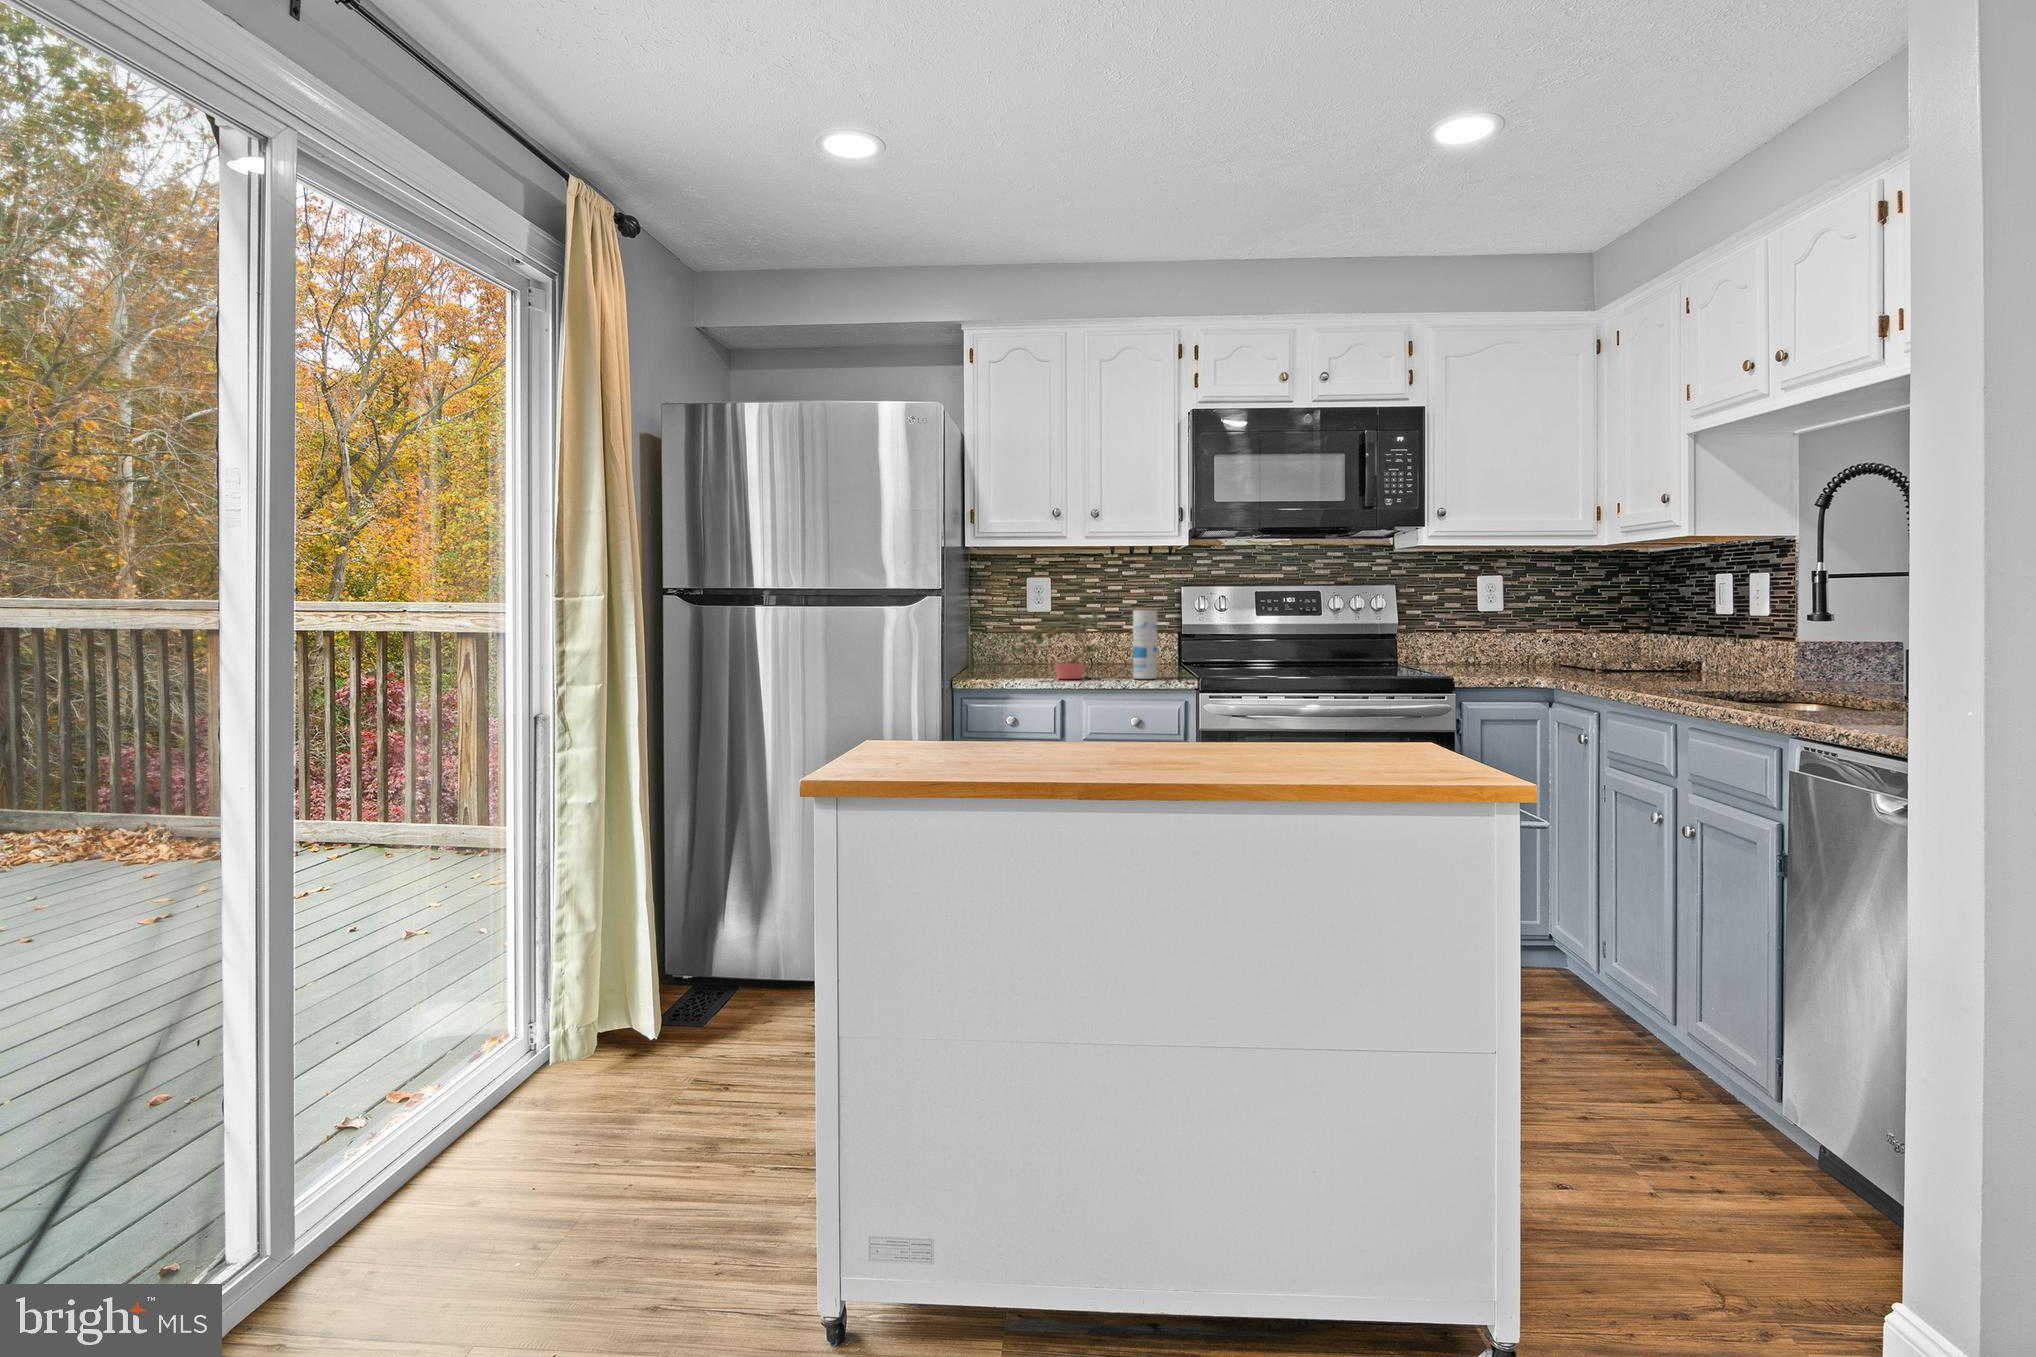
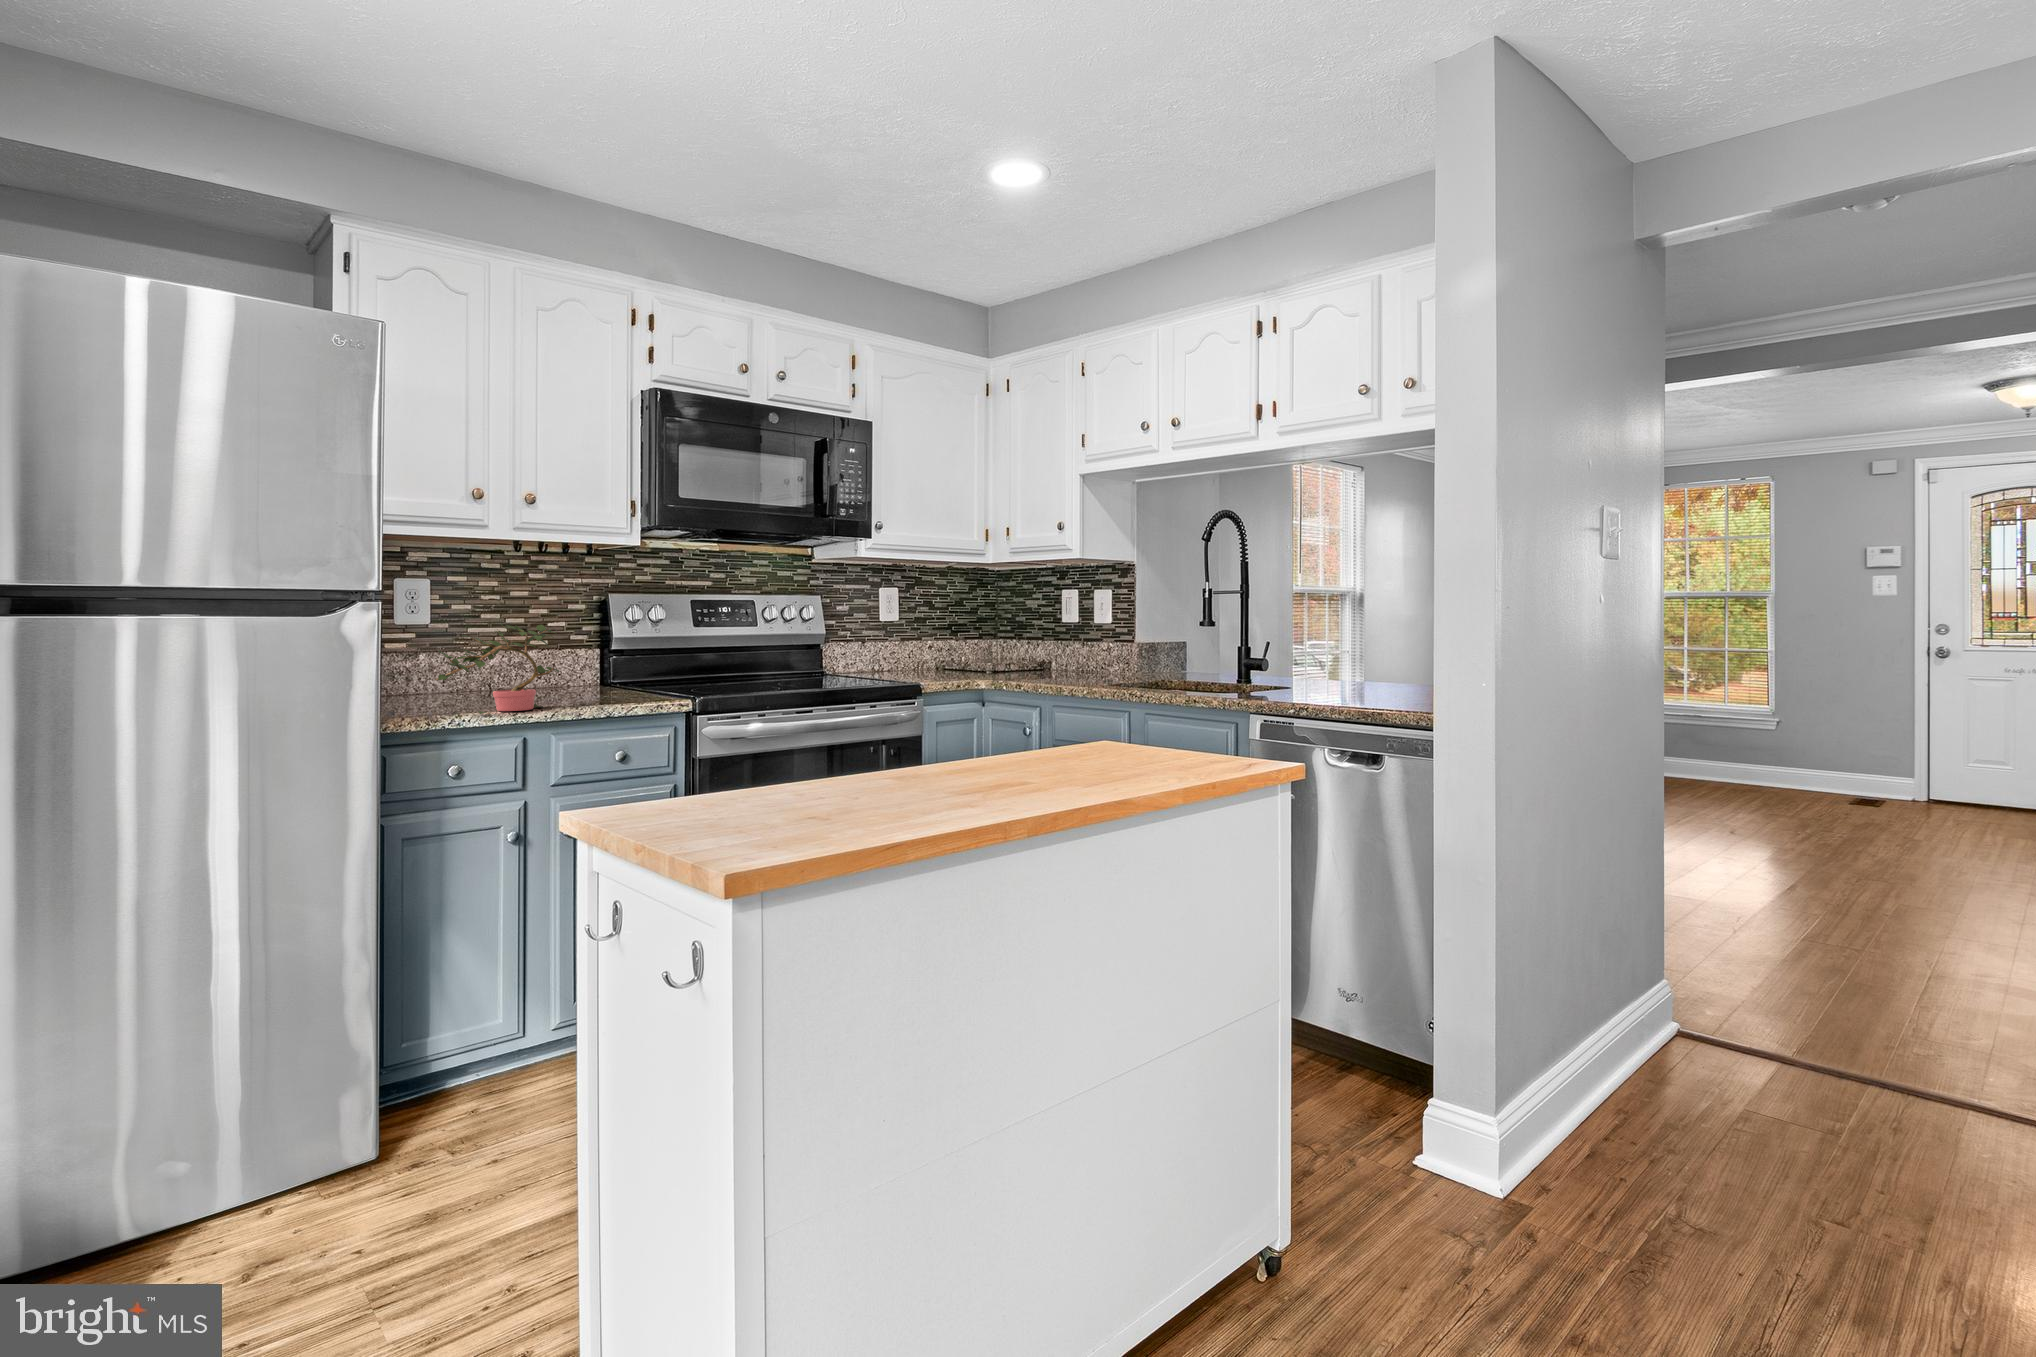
canister: present [1133,610,1157,679] -> none [594,621,629,704]

